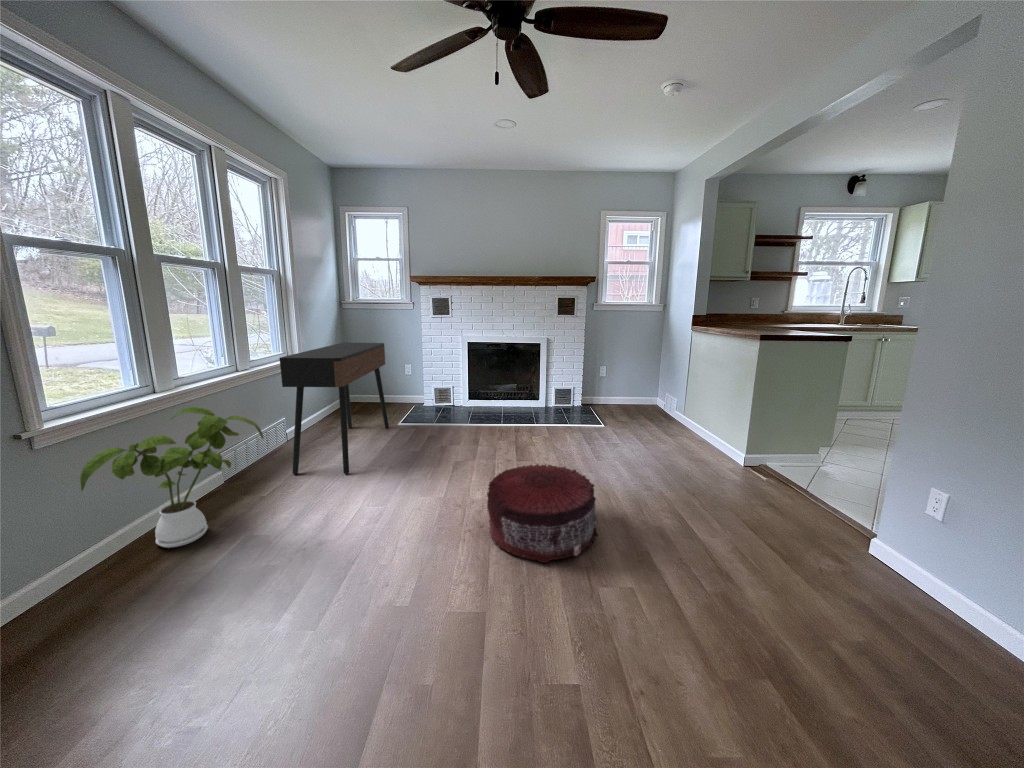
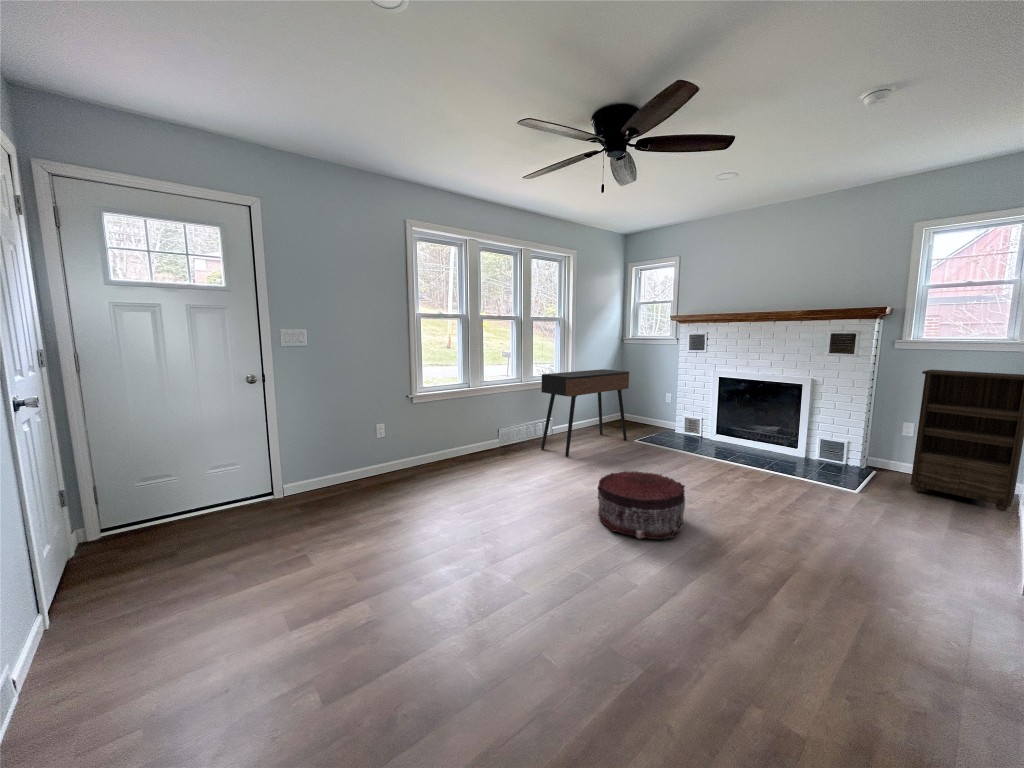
bookshelf: none [614,325,678,417] -> present [911,370,1024,511]
house plant: present [80,407,263,548] -> none [445,393,512,461]

